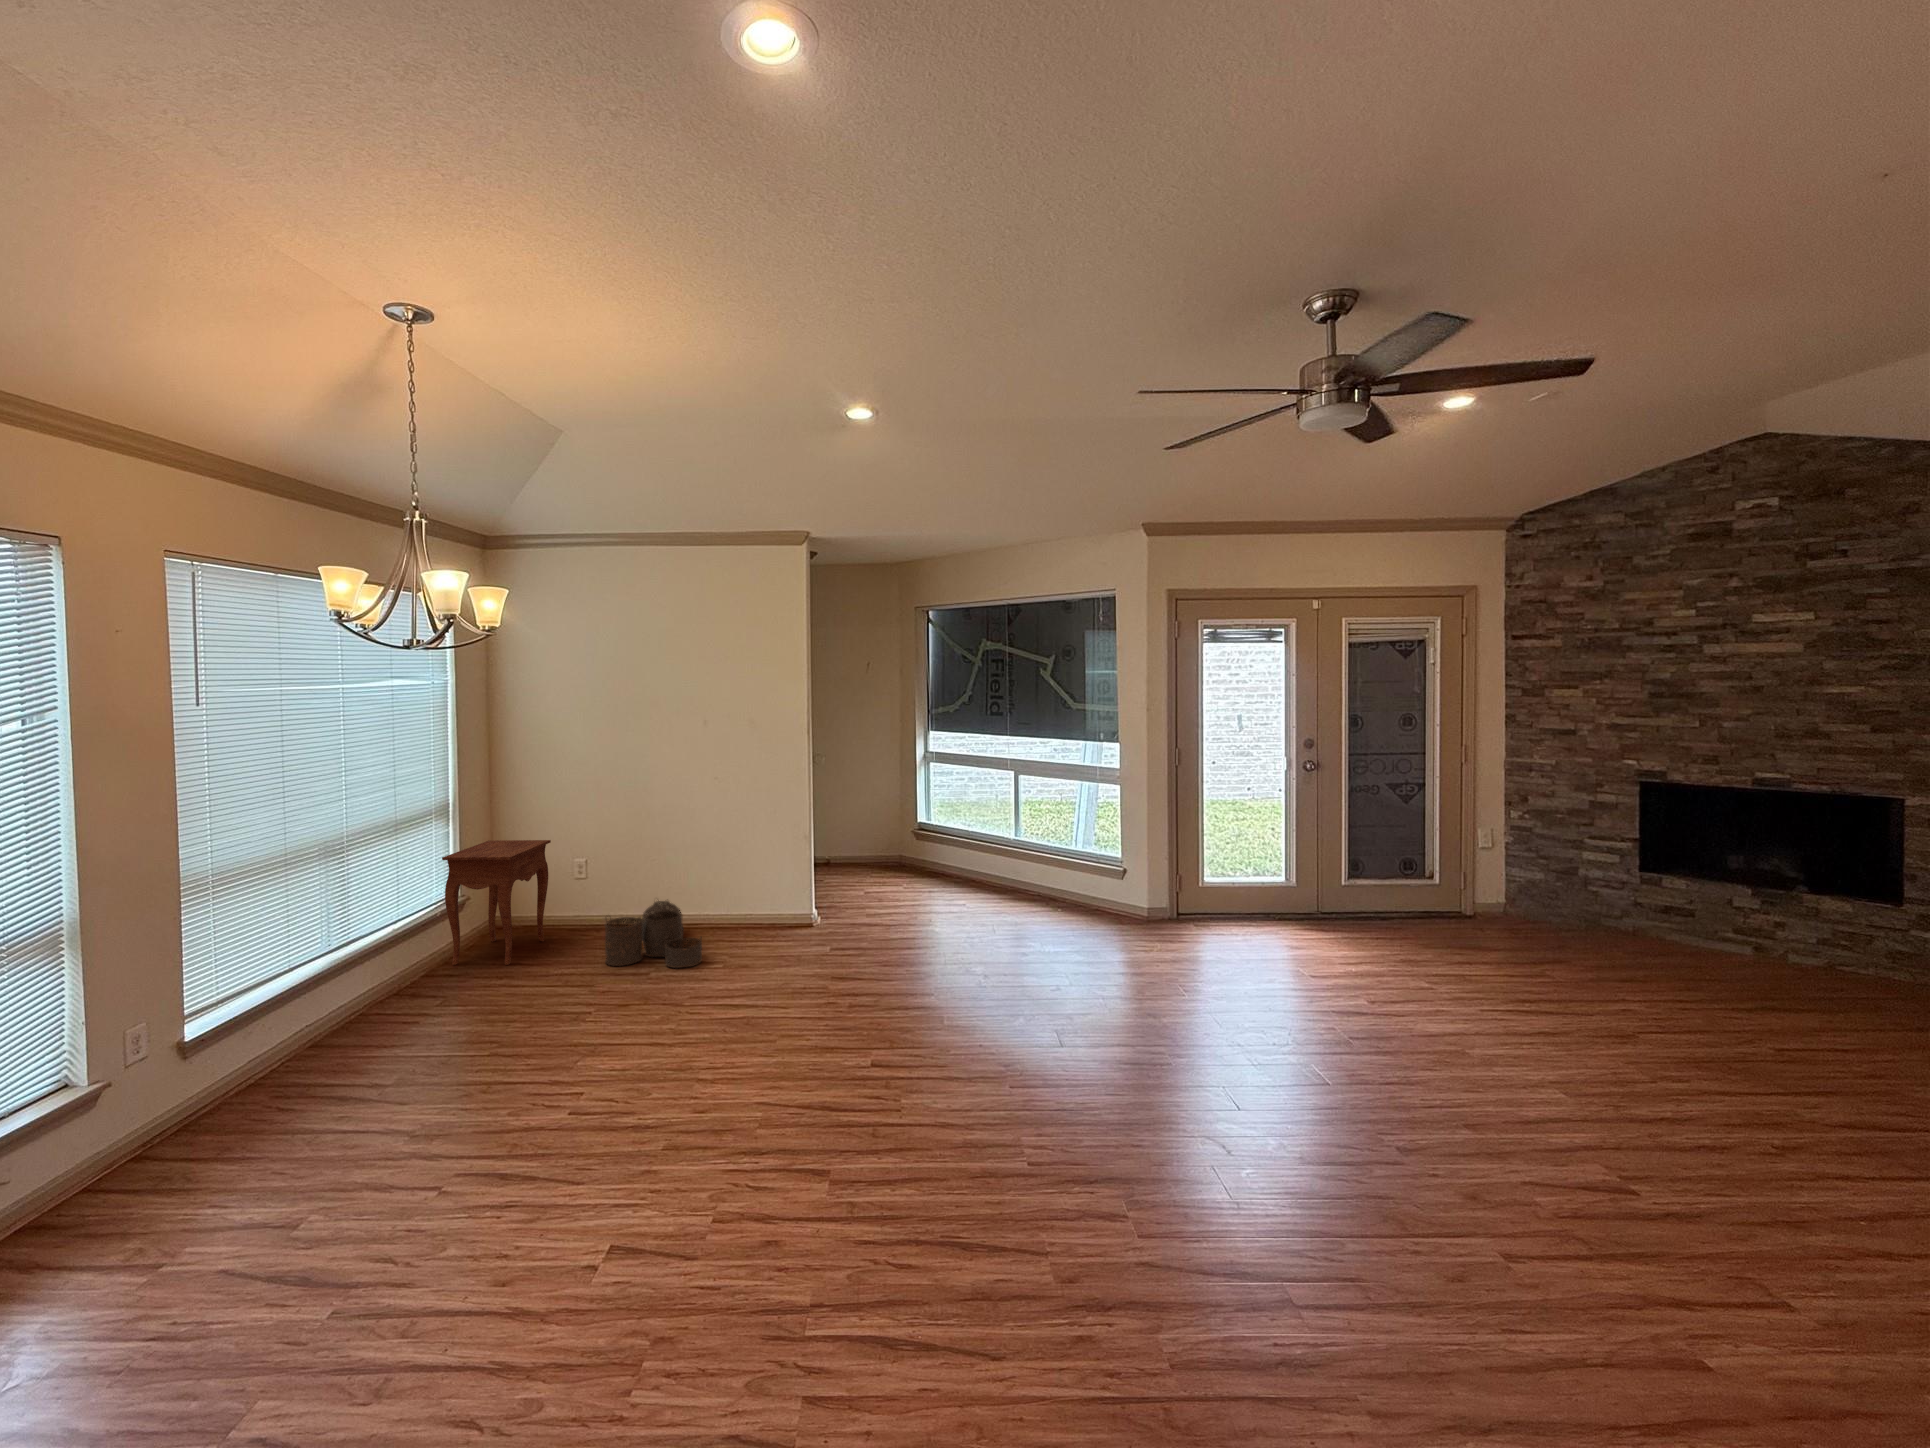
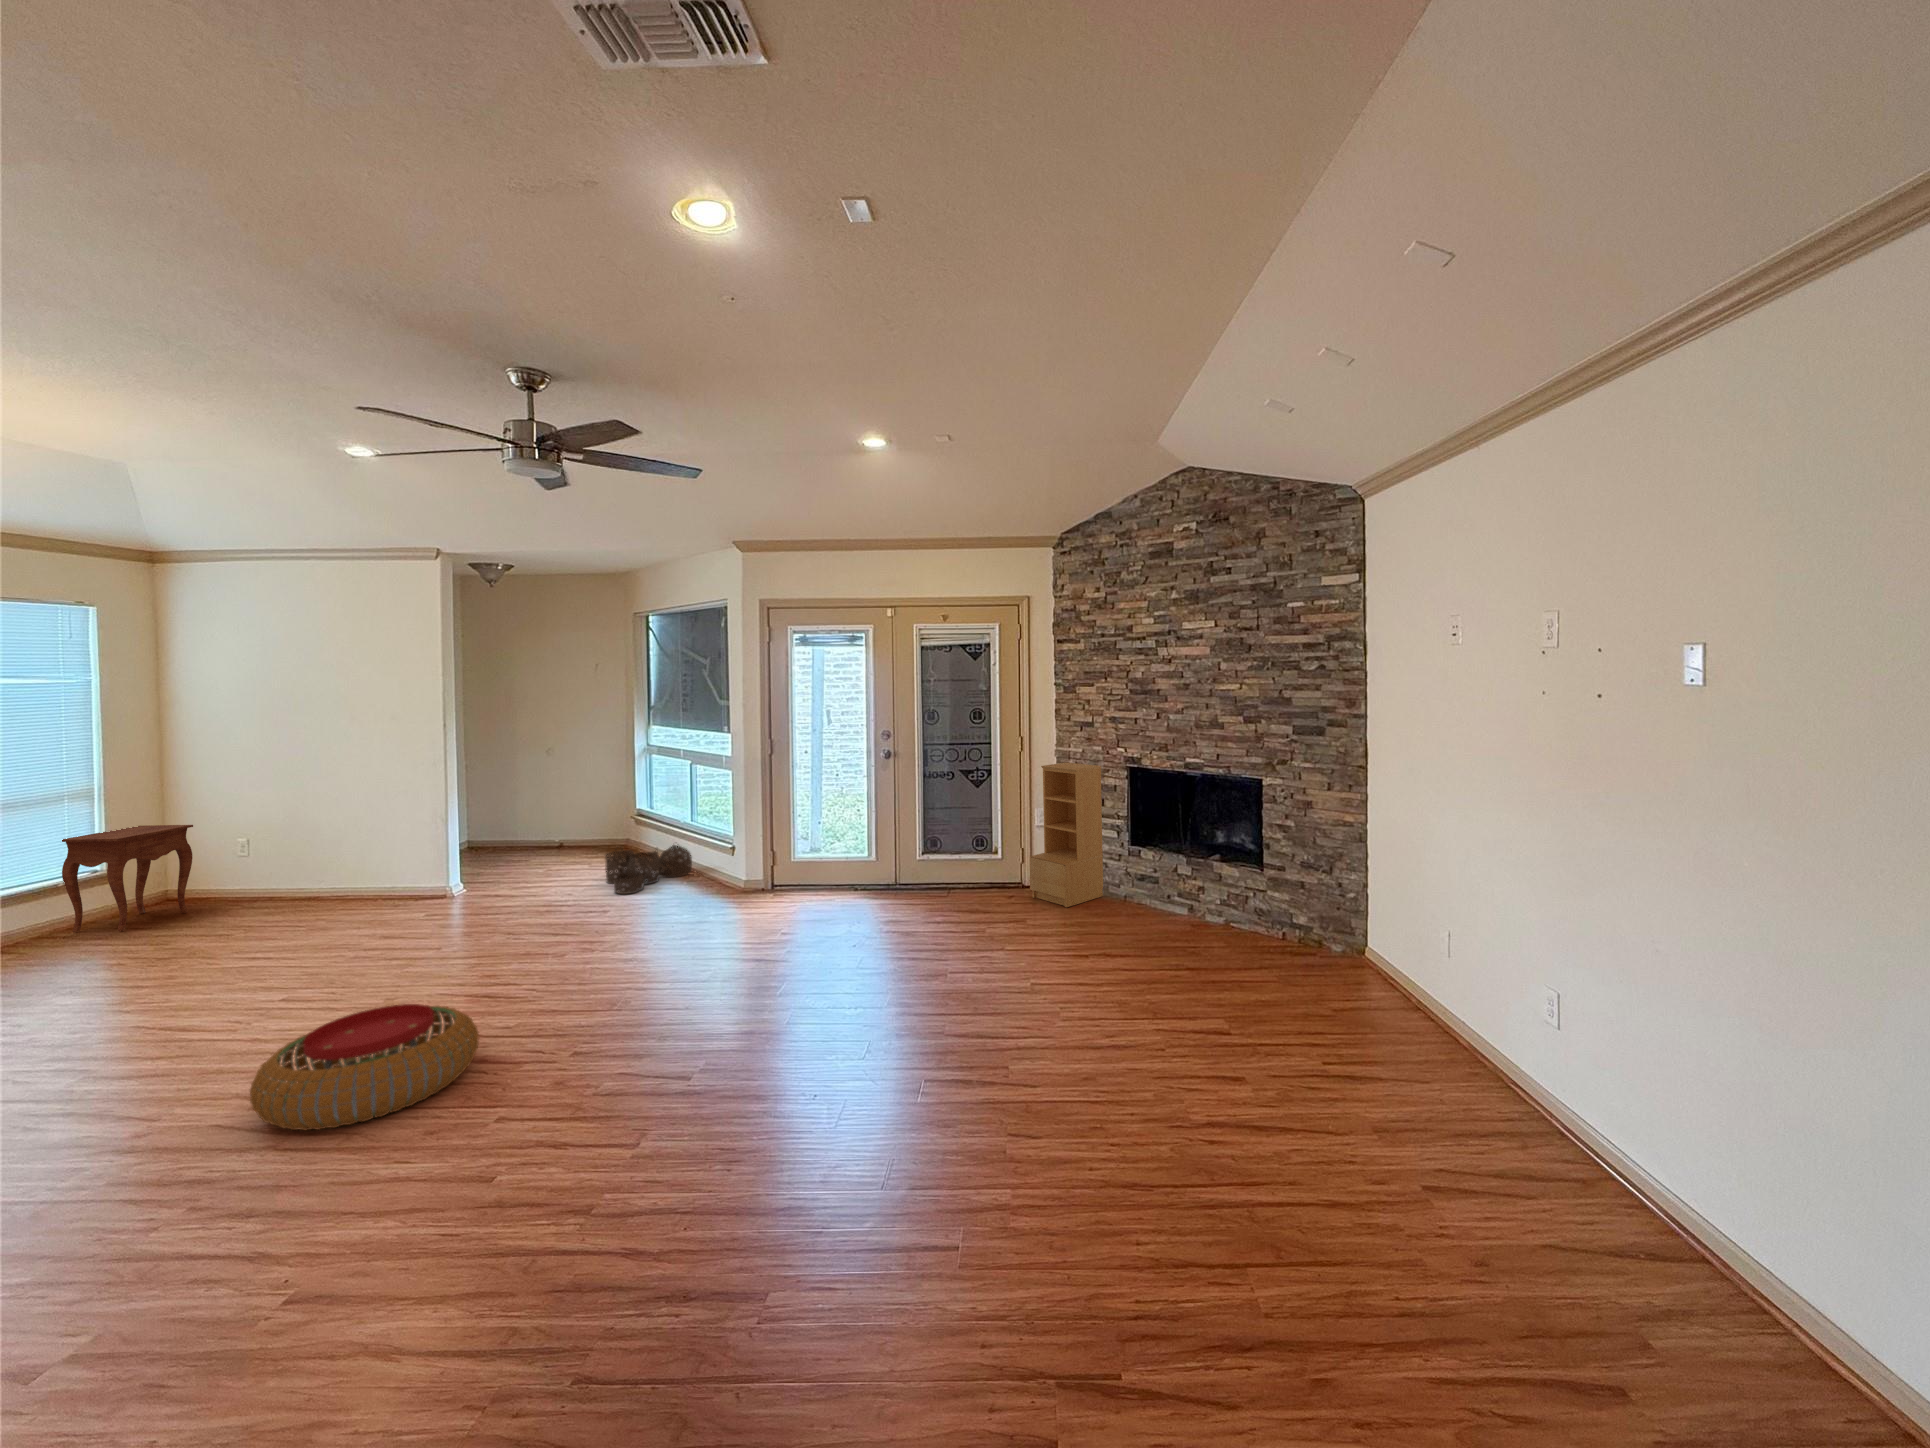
bookshelf: none [1510,776,1593,945] -> present [1030,762,1103,907]
woven basket: present [605,901,702,968] -> present [605,845,692,894]
pouf: none [1112,1084,1368,1277] -> present [250,1004,479,1130]

